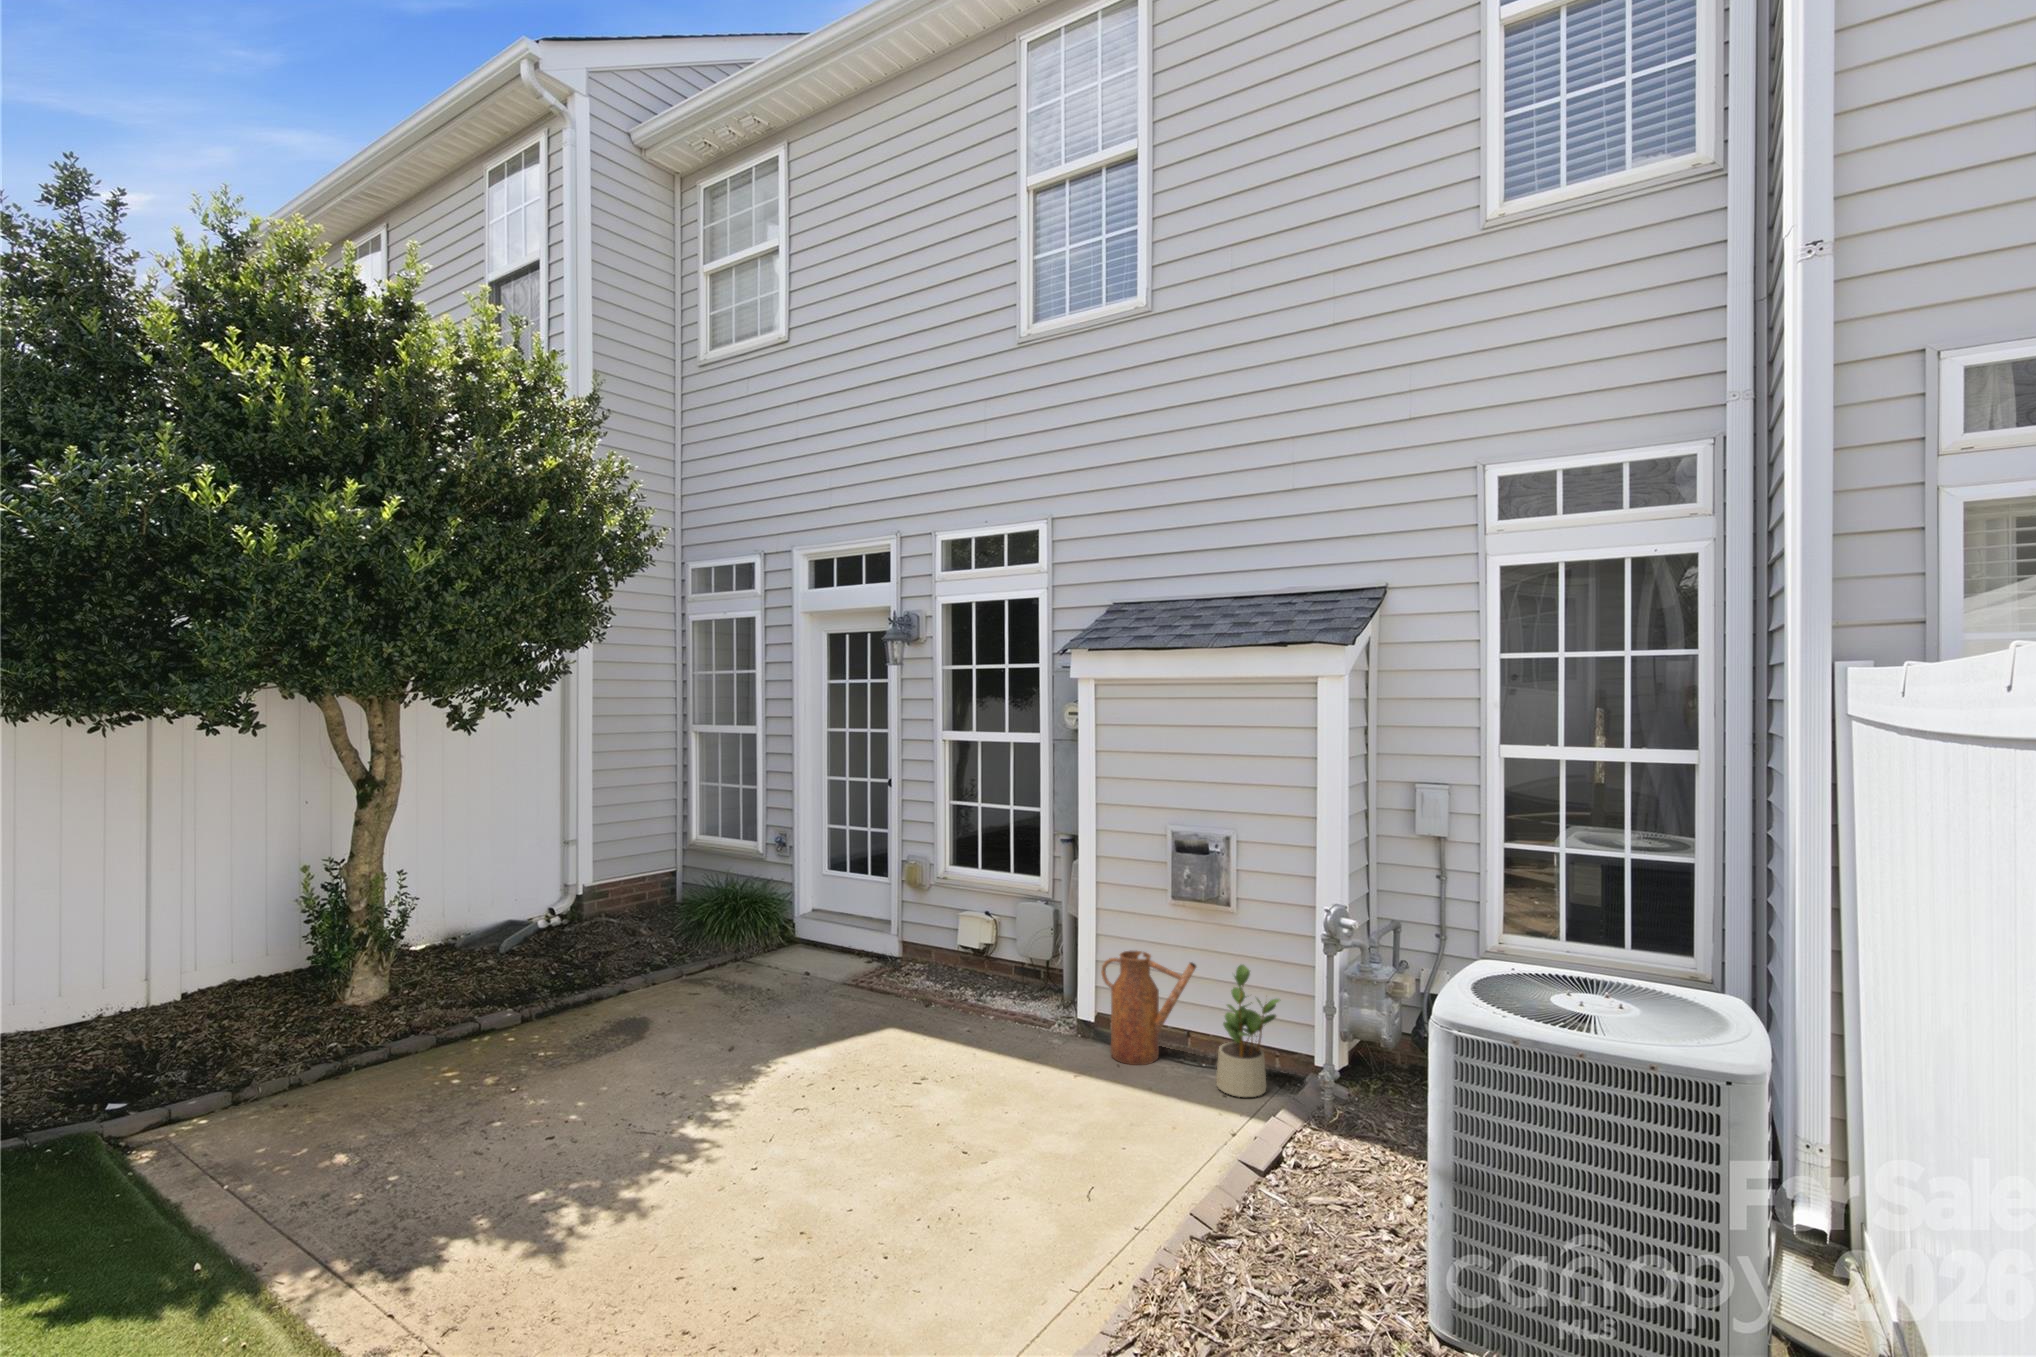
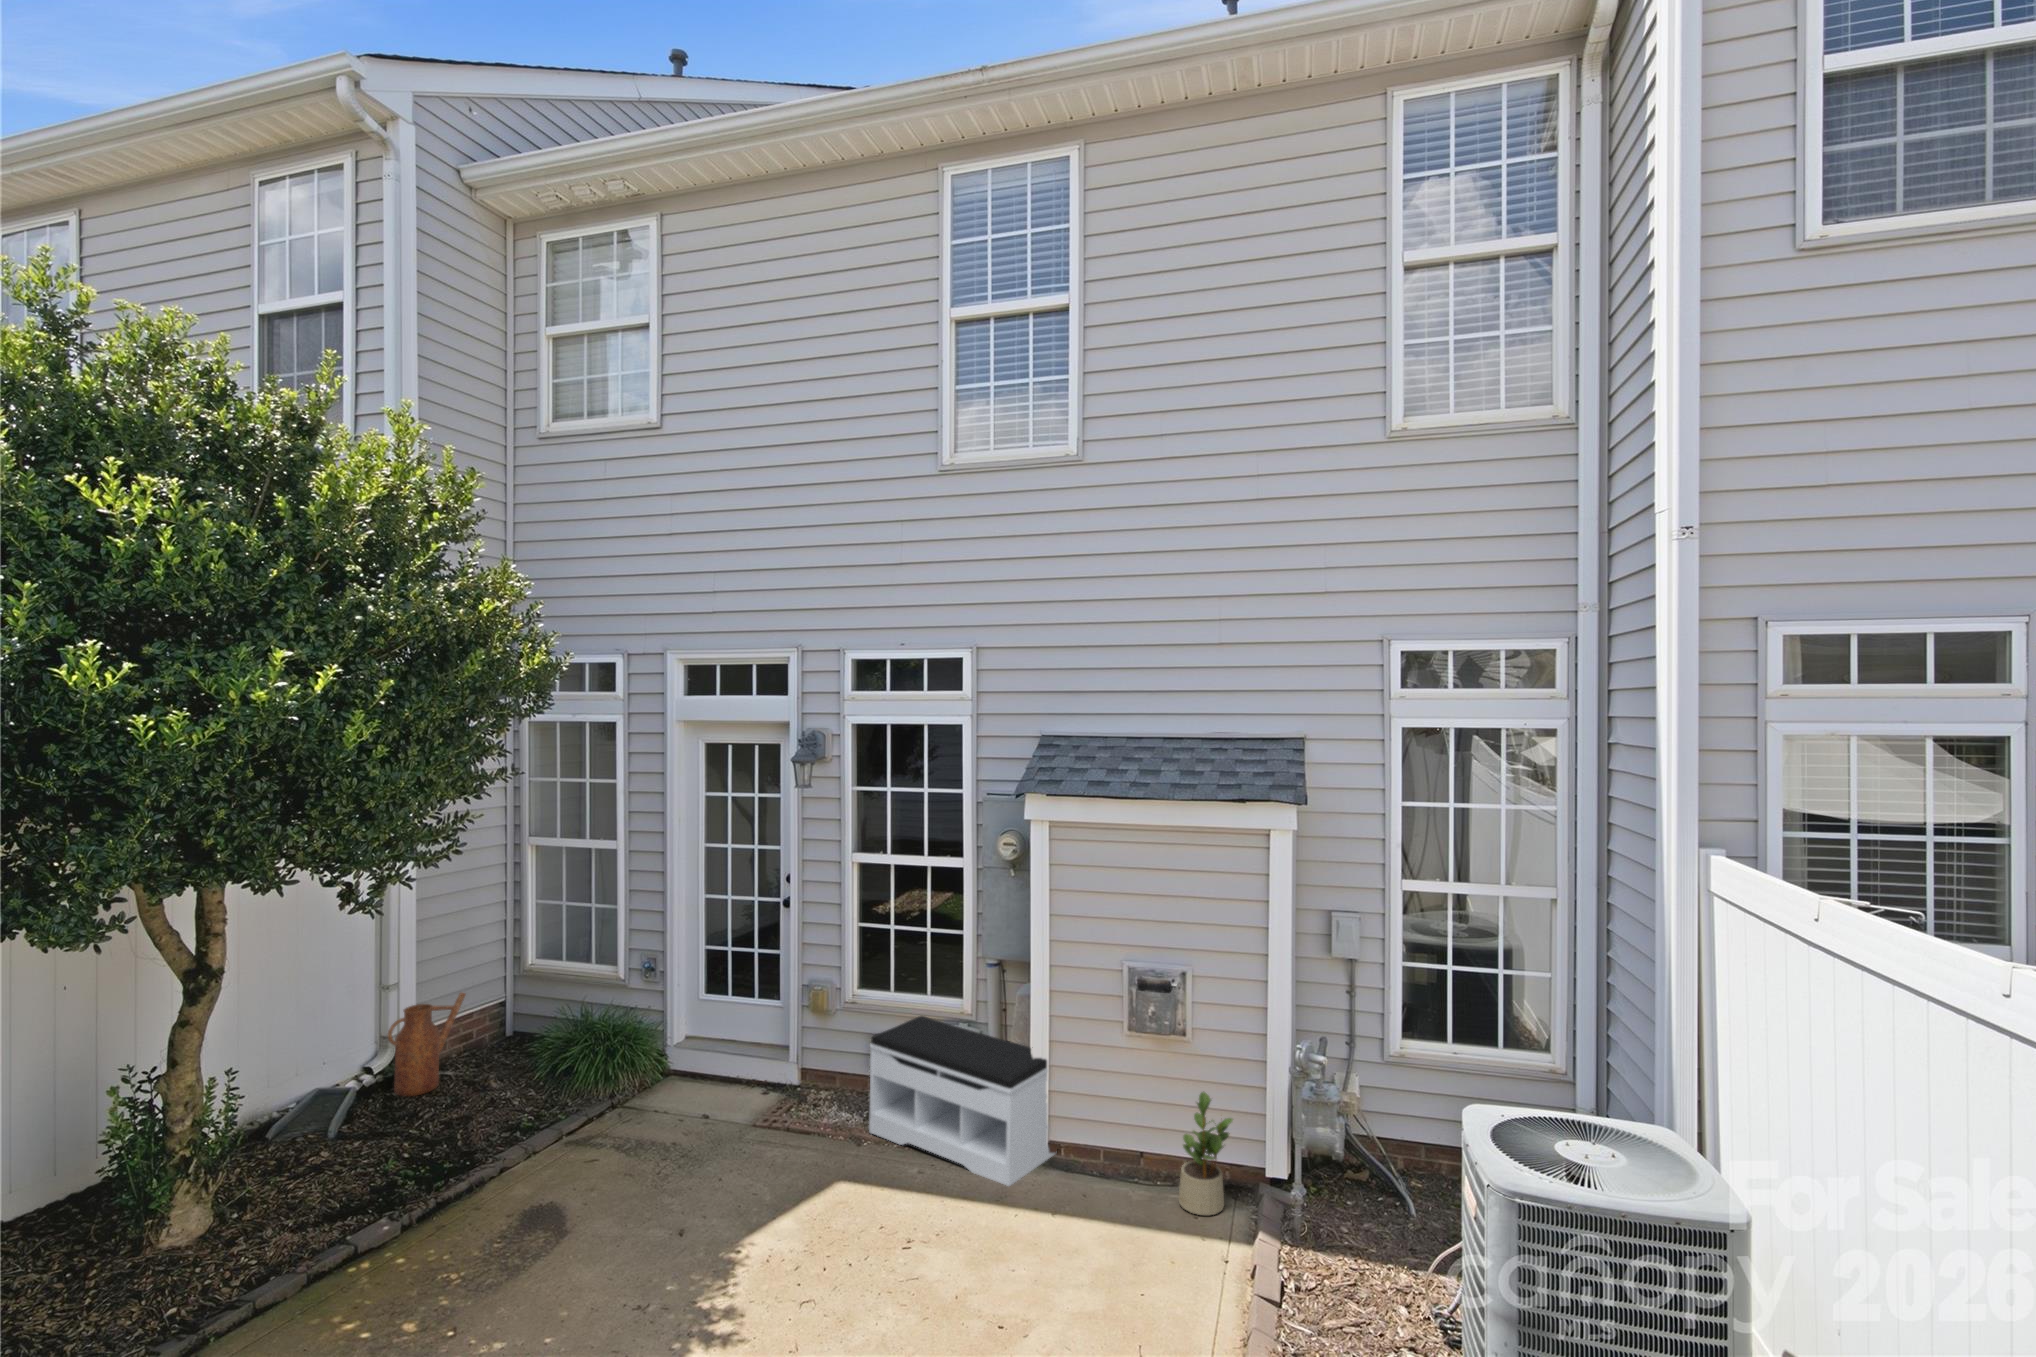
bench: none [939,891,1113,1053] -> present [869,1016,1055,1186]
watering can: present [1101,950,1196,1065] -> present [388,993,466,1096]

